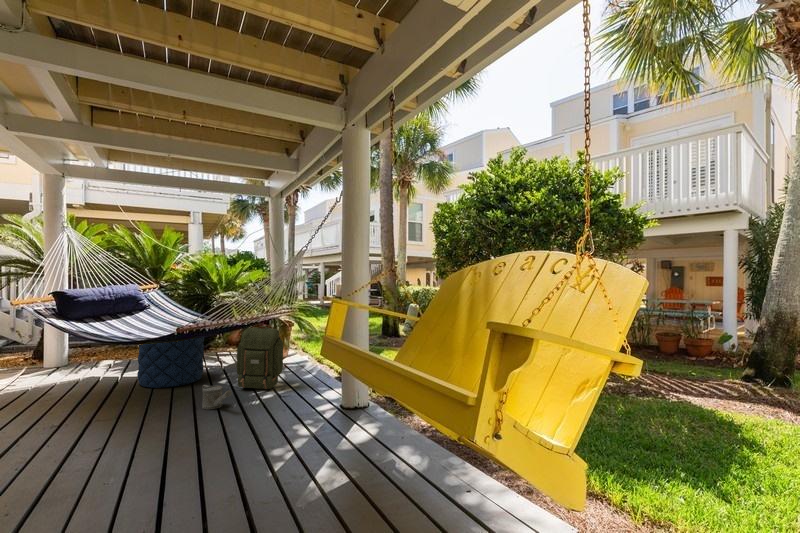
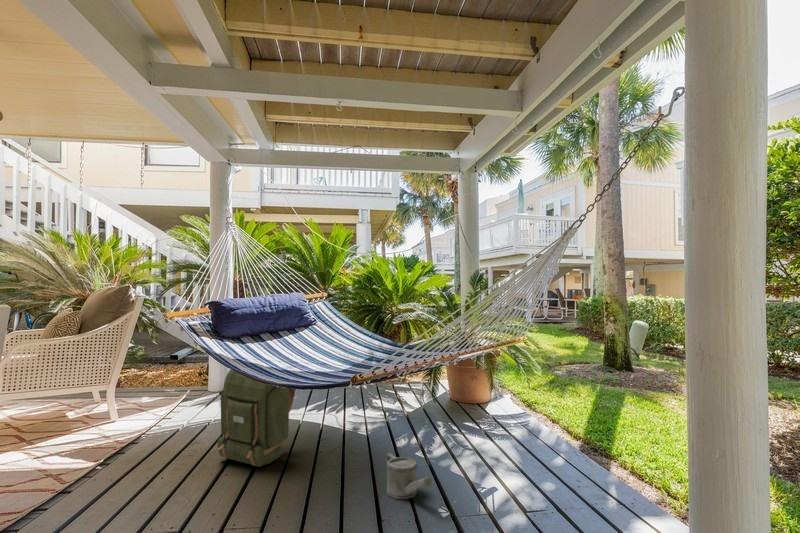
backpack: present [237,326,283,389] -> present [217,369,295,467]
pouf: present [137,337,204,388] -> none [302,350,383,440]

